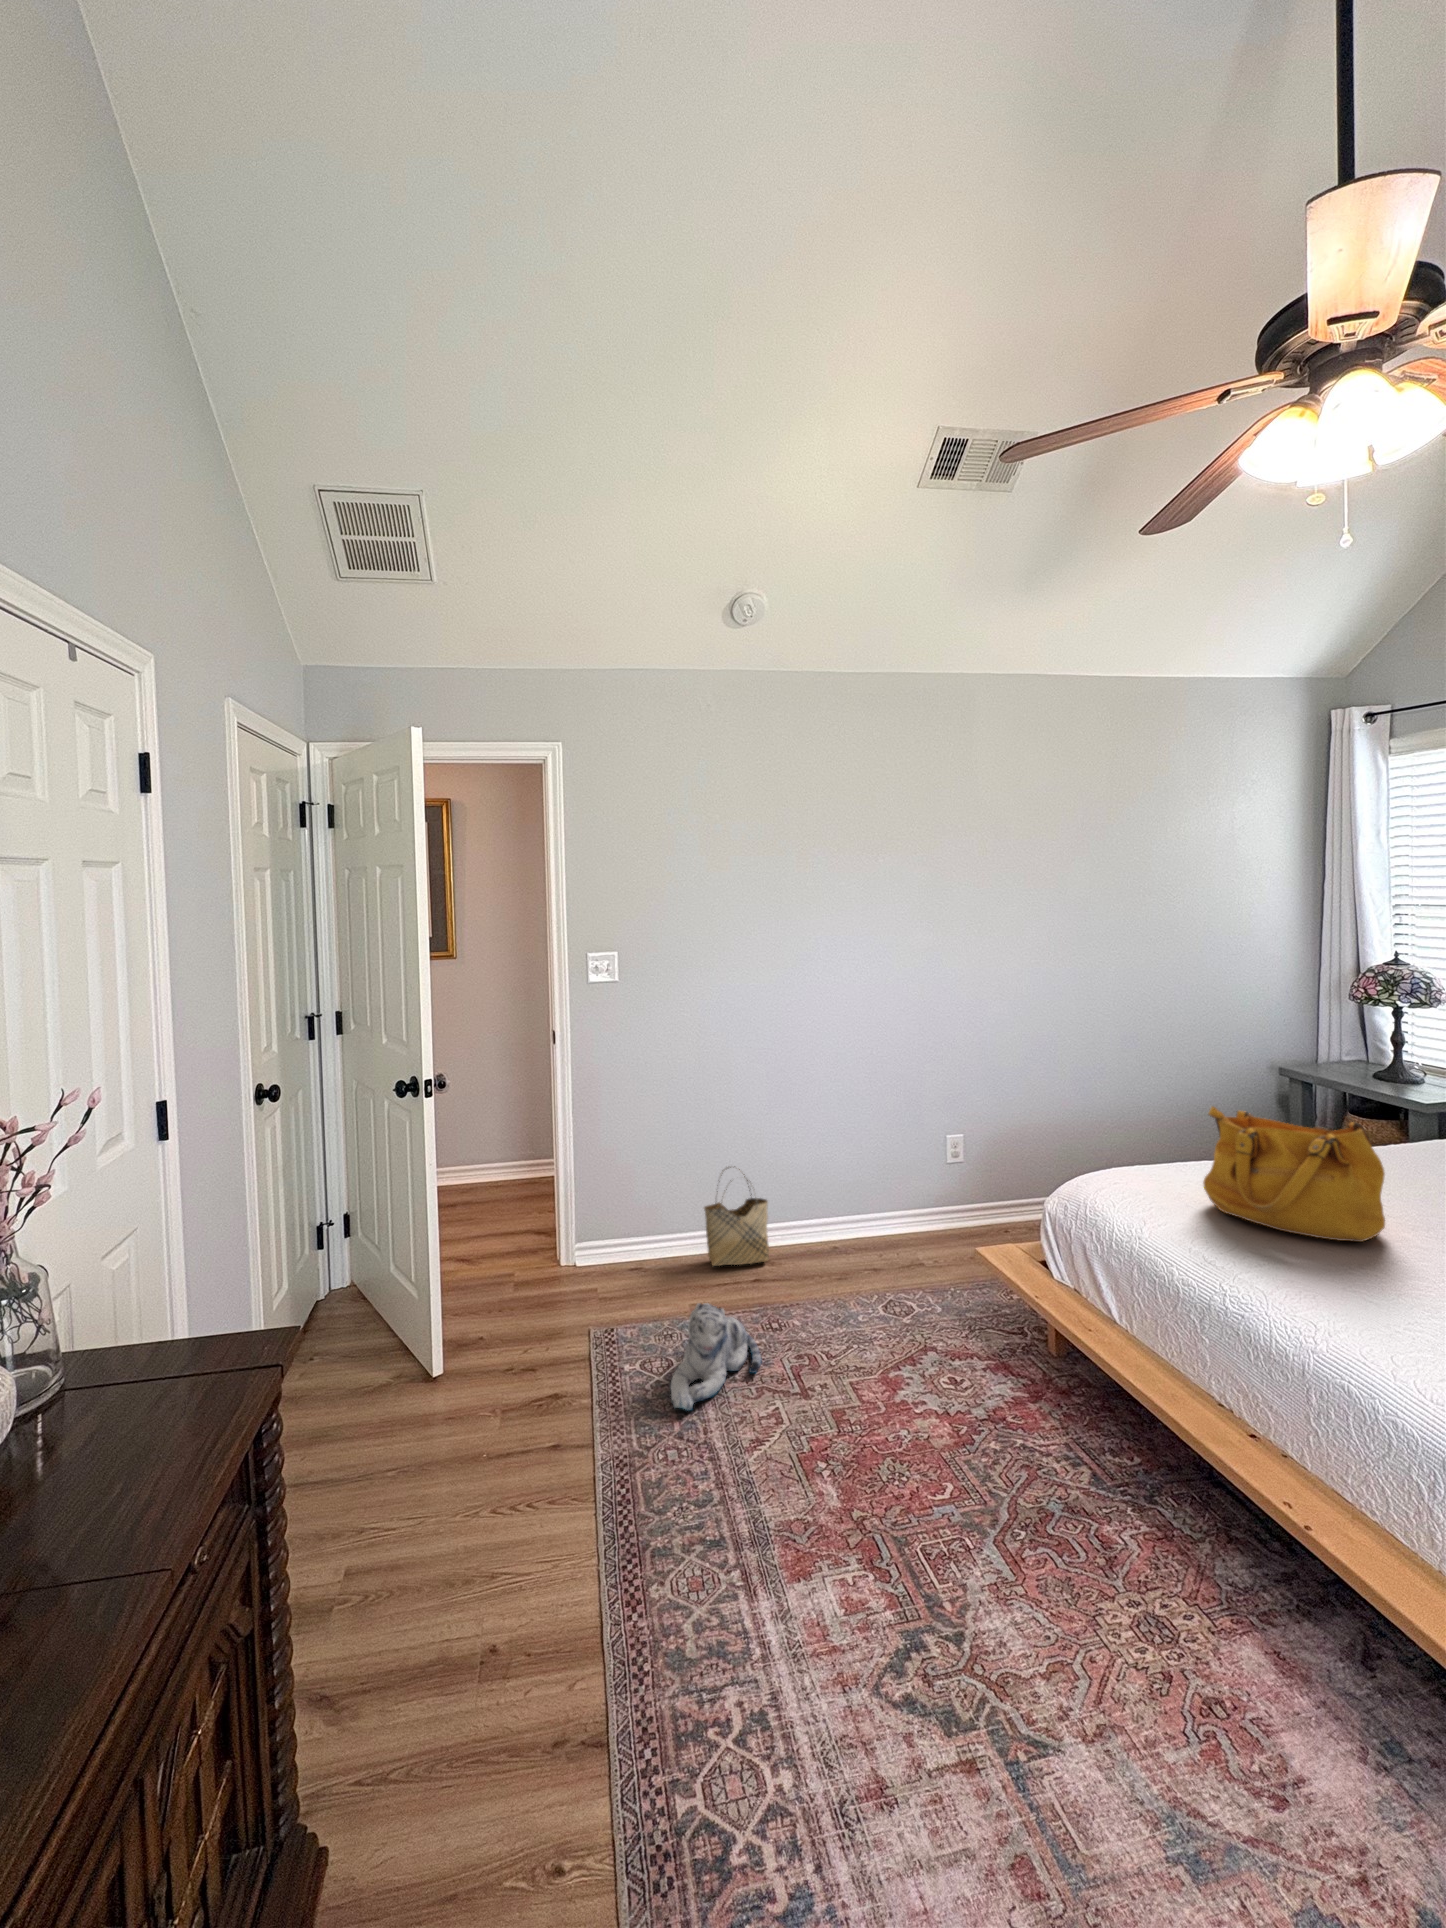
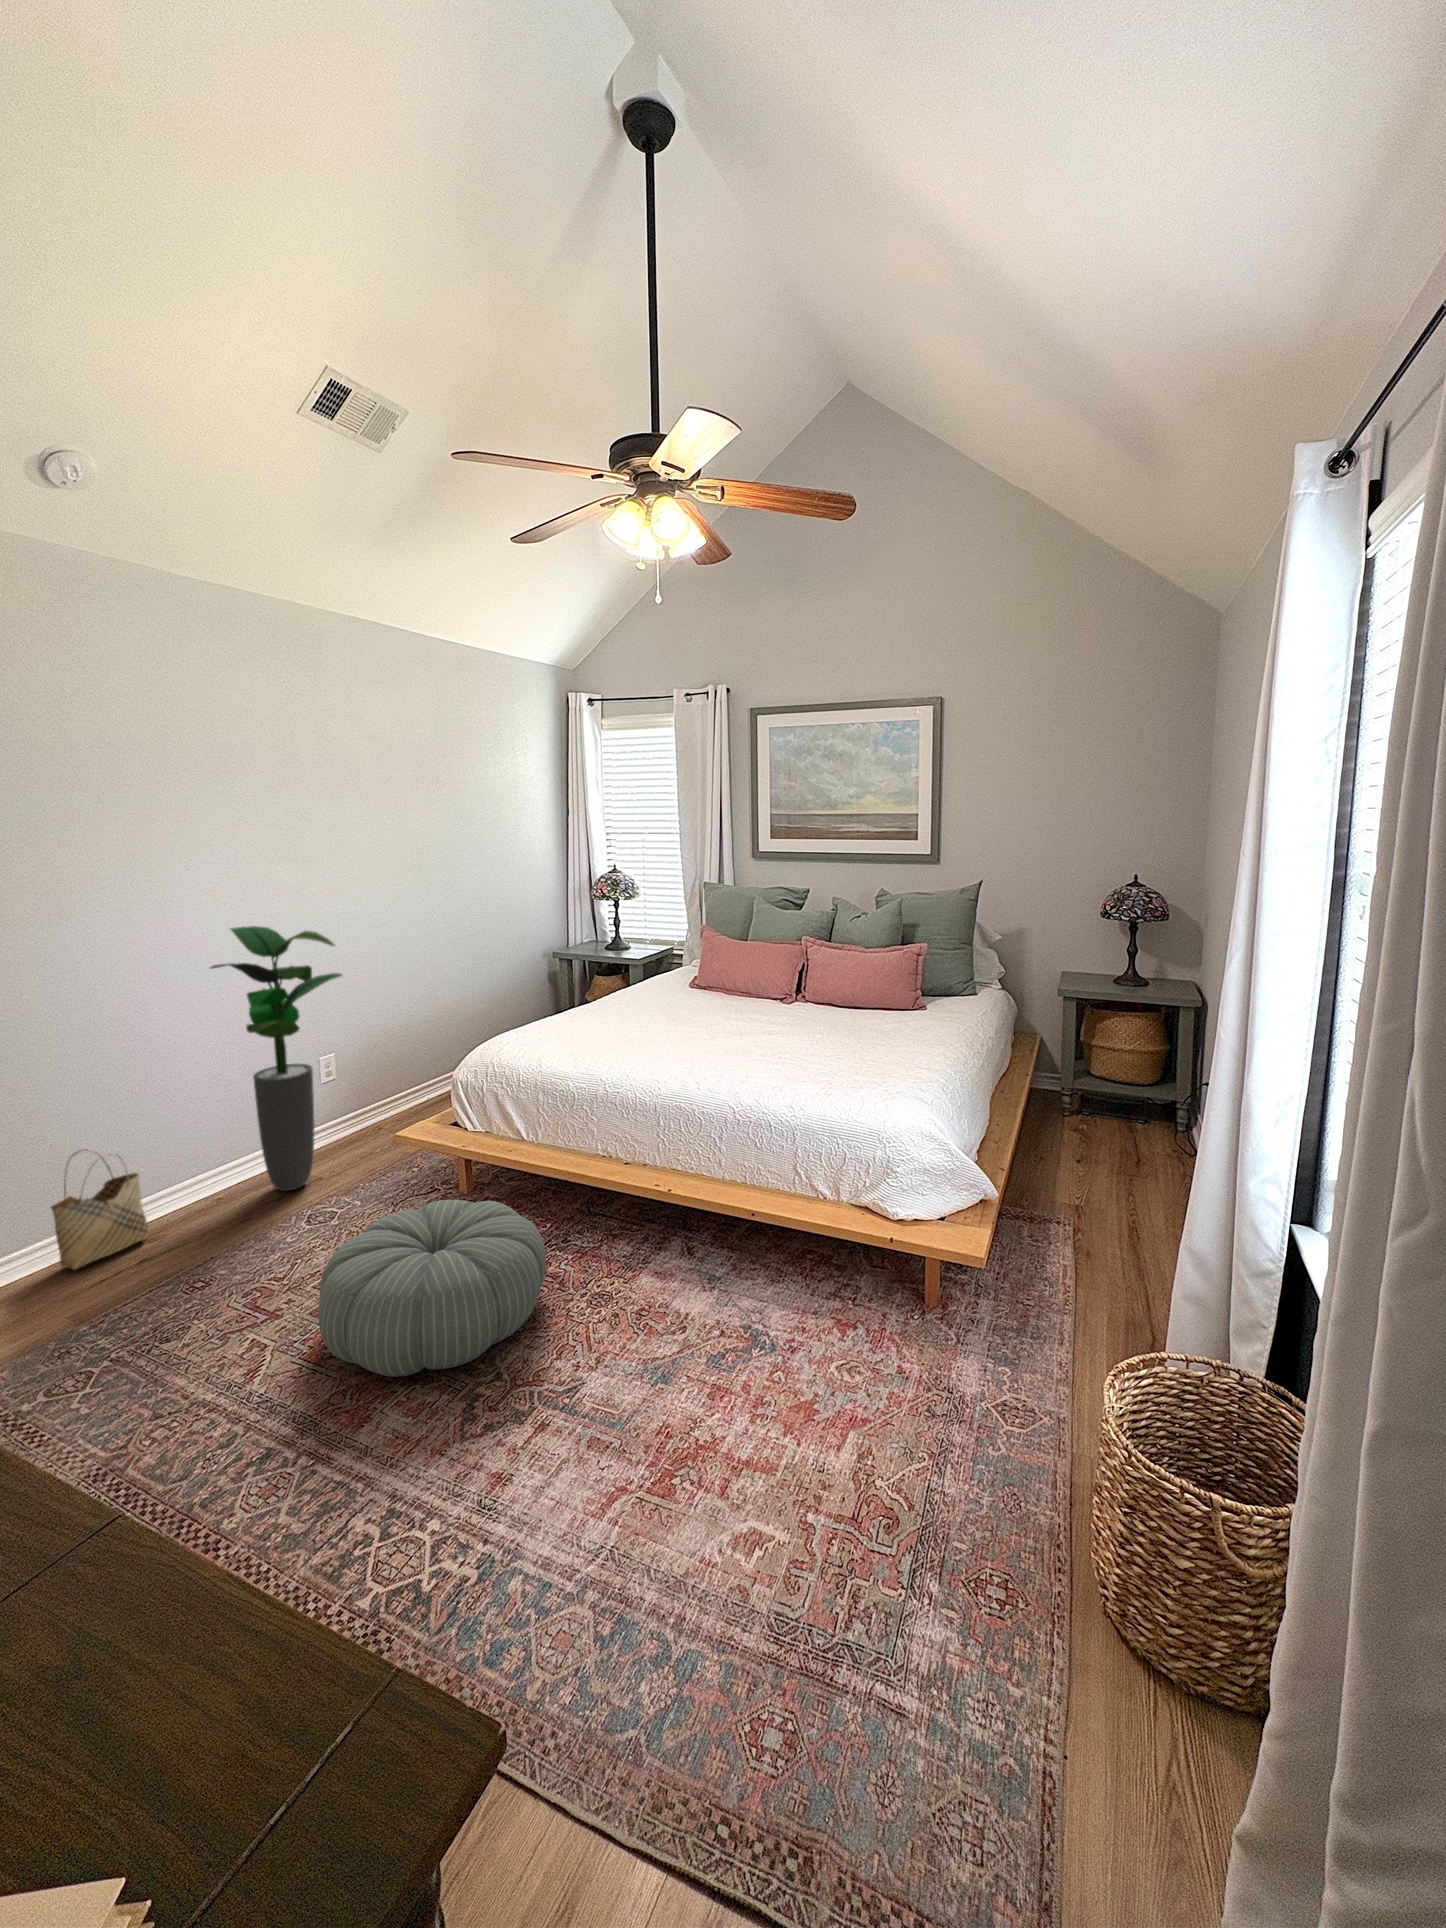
potted plant: none [825,991,948,1267] -> present [210,926,342,1191]
handbag: present [1203,1106,1385,1242] -> none [570,963,664,1042]
plush toy: present [670,1303,762,1410] -> none [106,1277,211,1402]
pouf: none [802,1343,1082,1591] -> present [318,1200,546,1377]

